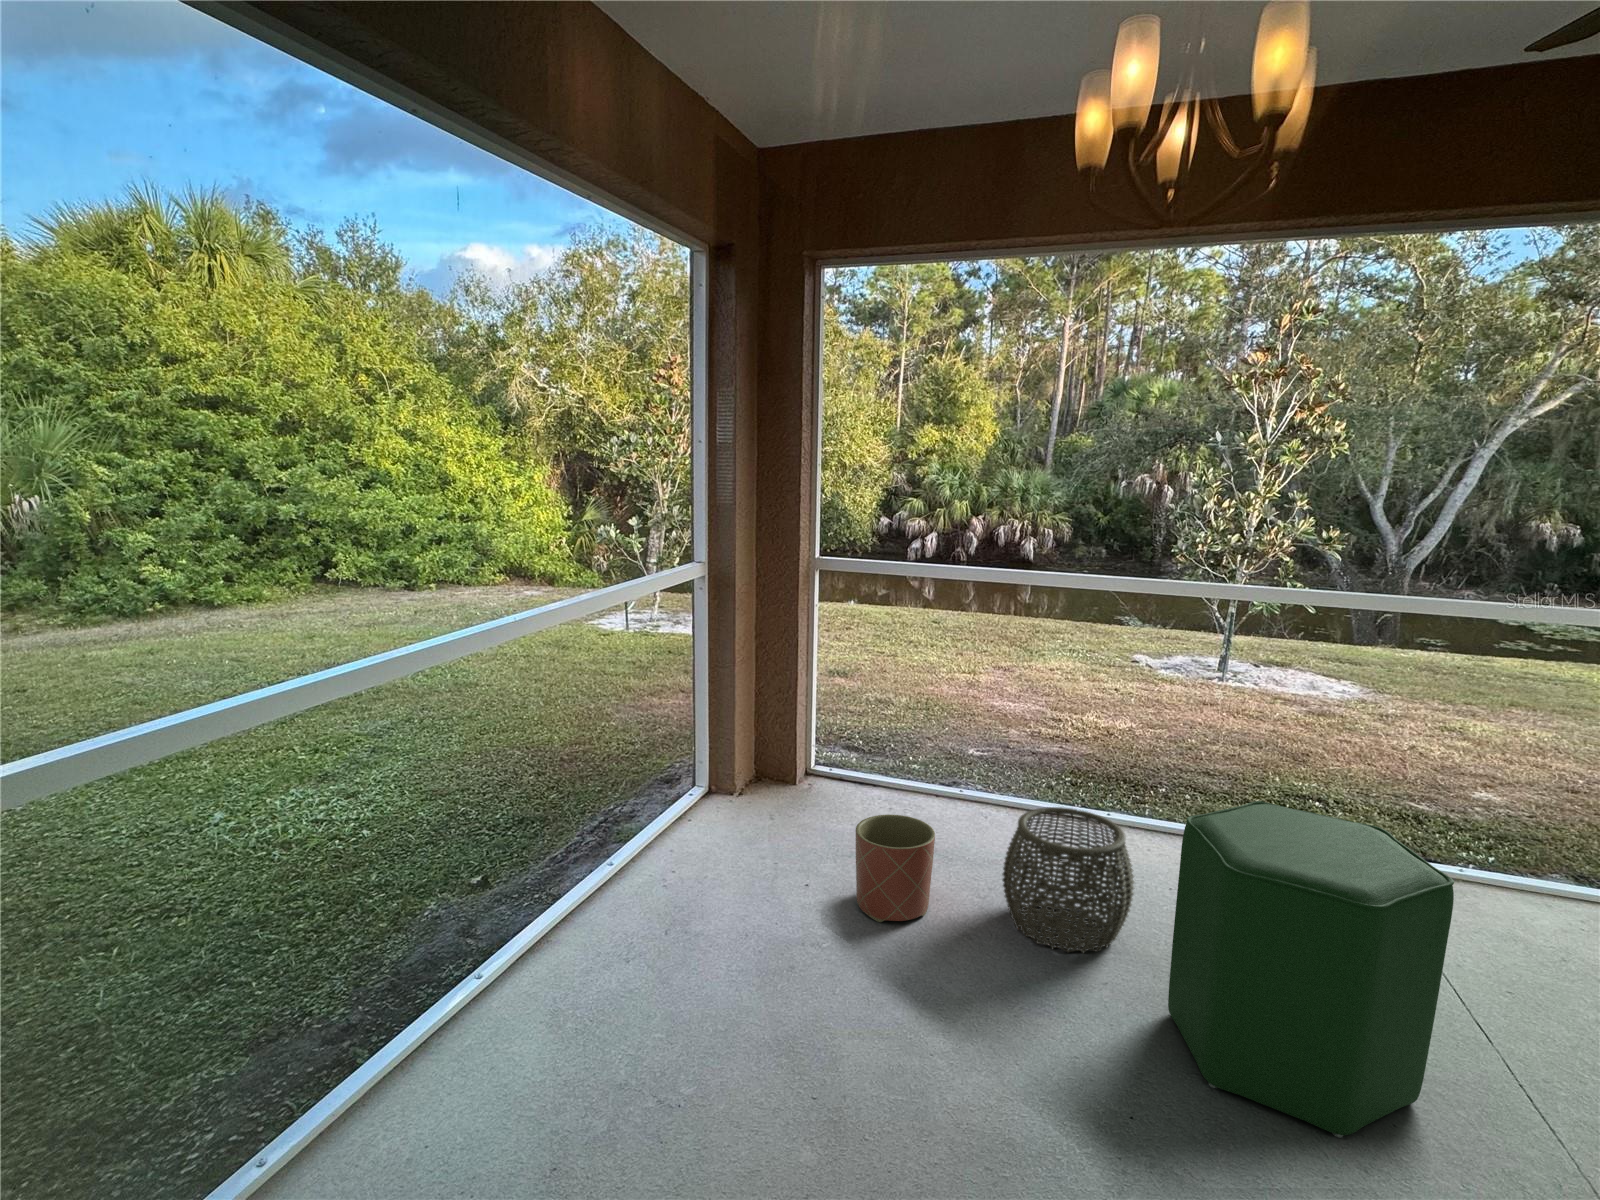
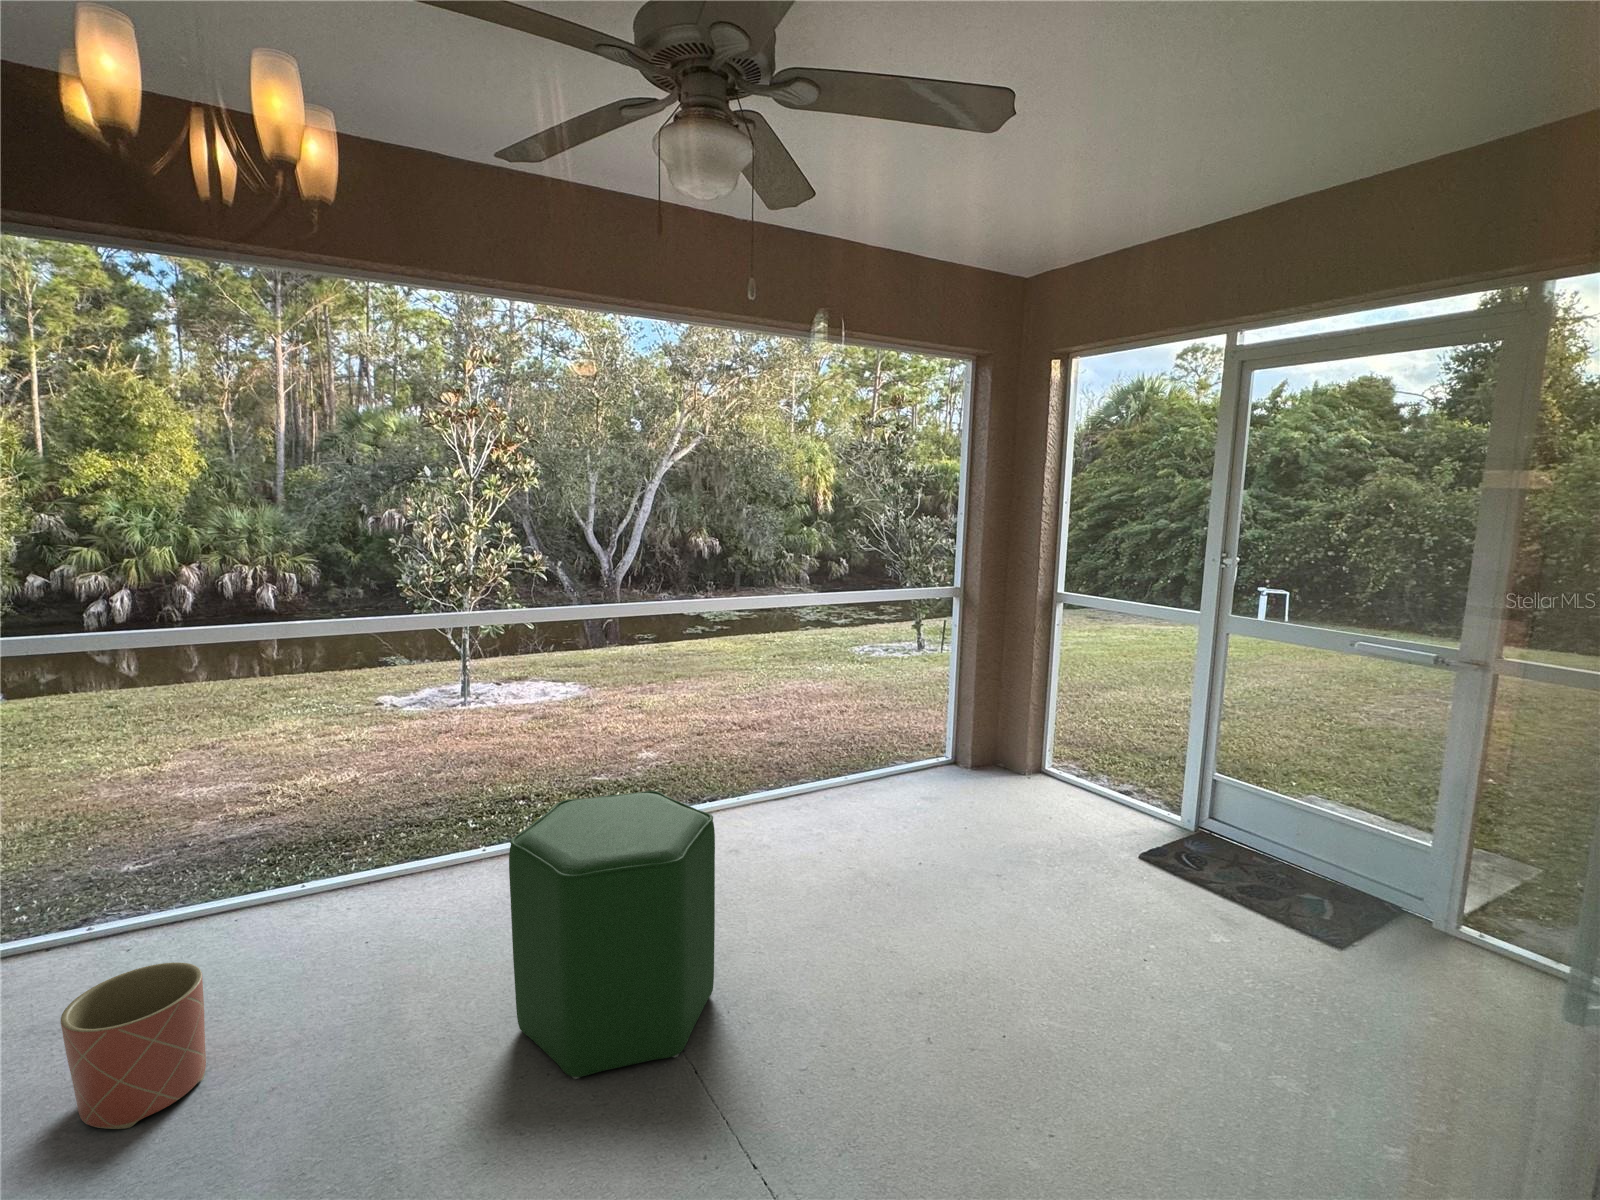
woven basket: present [1002,807,1134,953] -> none [305,865,460,1034]

